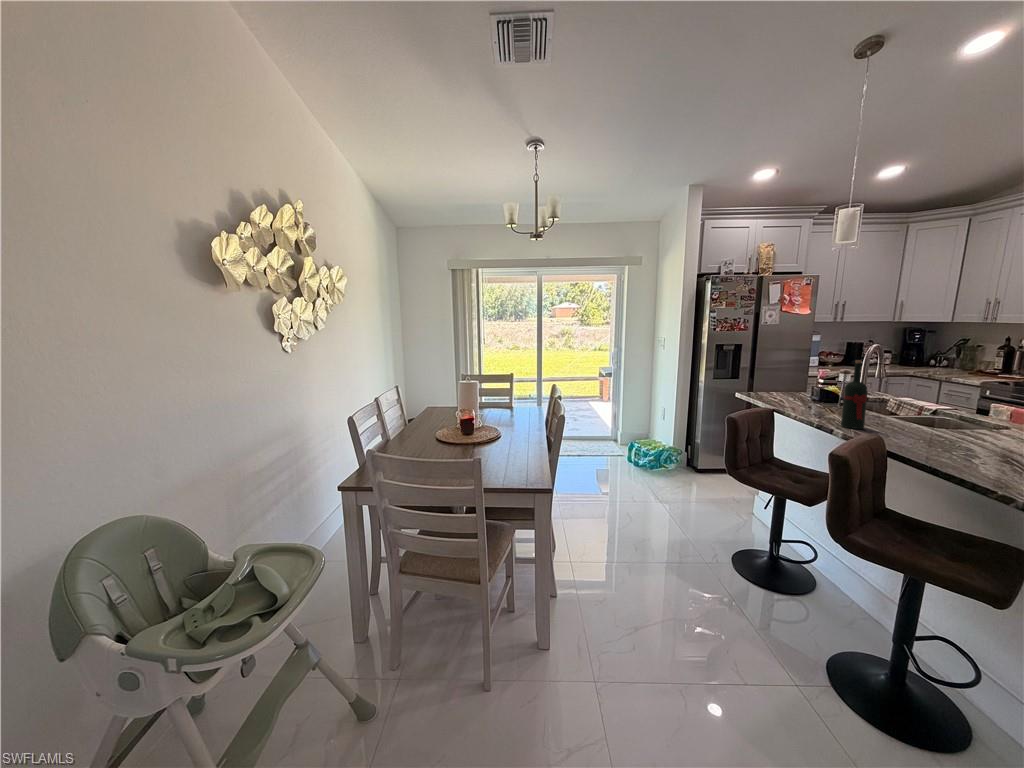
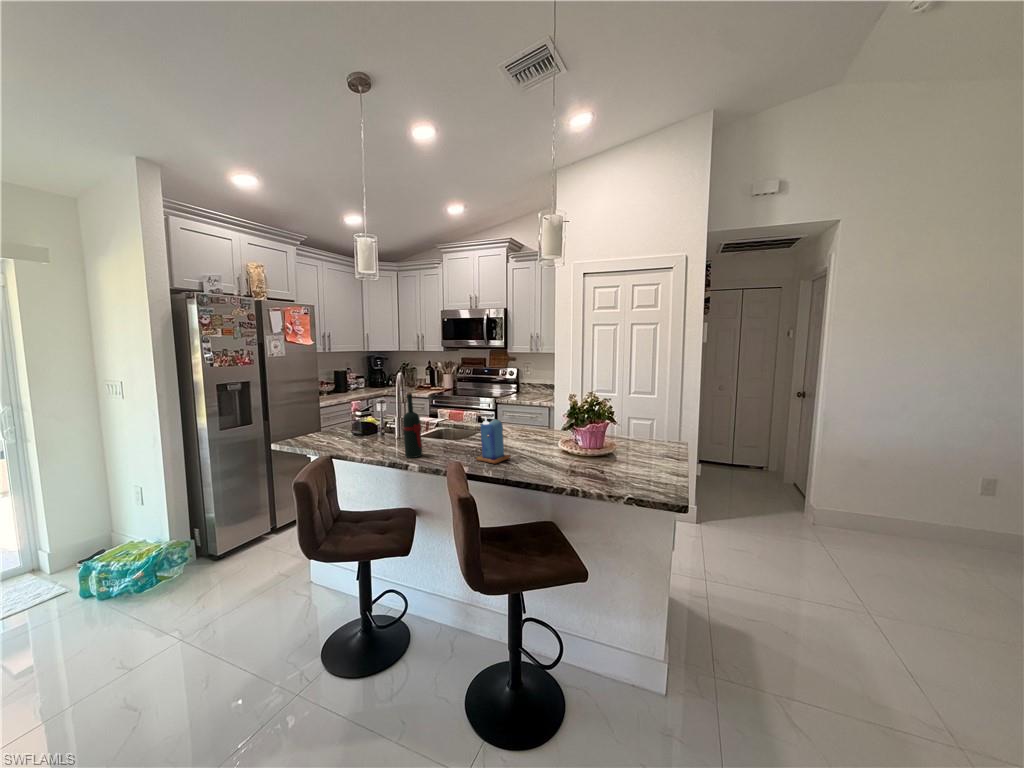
candle: none [935,401,1002,463] -> present [476,417,511,464]

